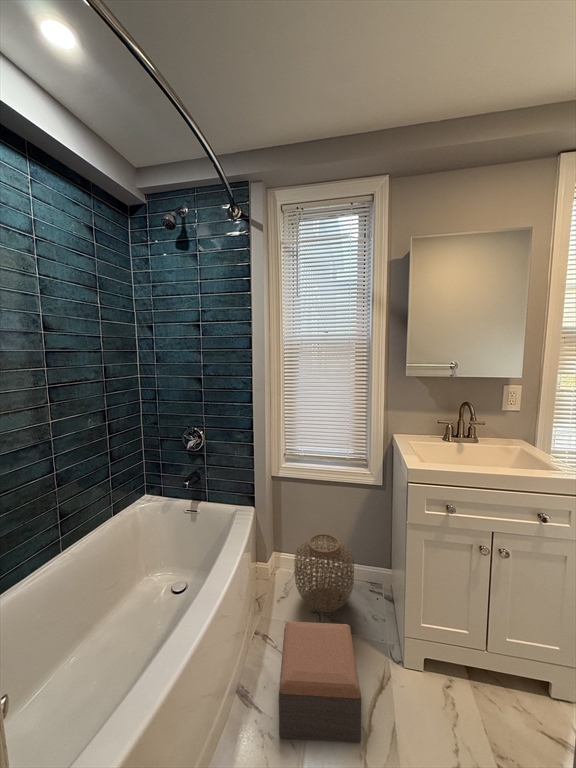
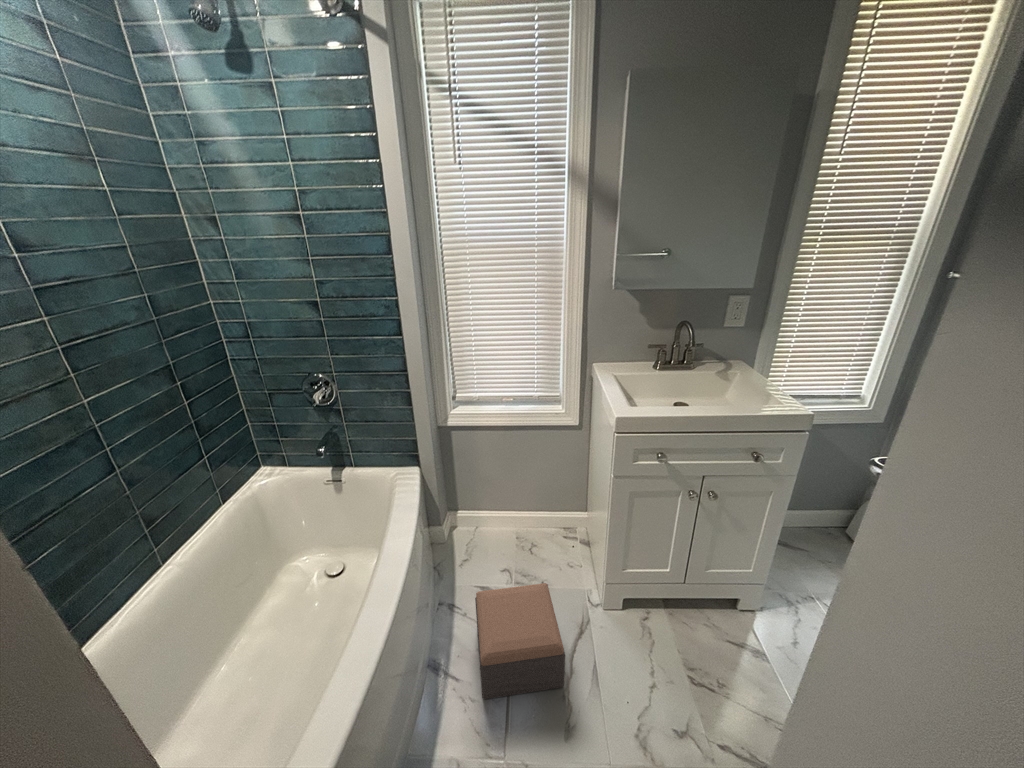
woven basket: present [294,534,354,612] -> none [476,485,546,567]

